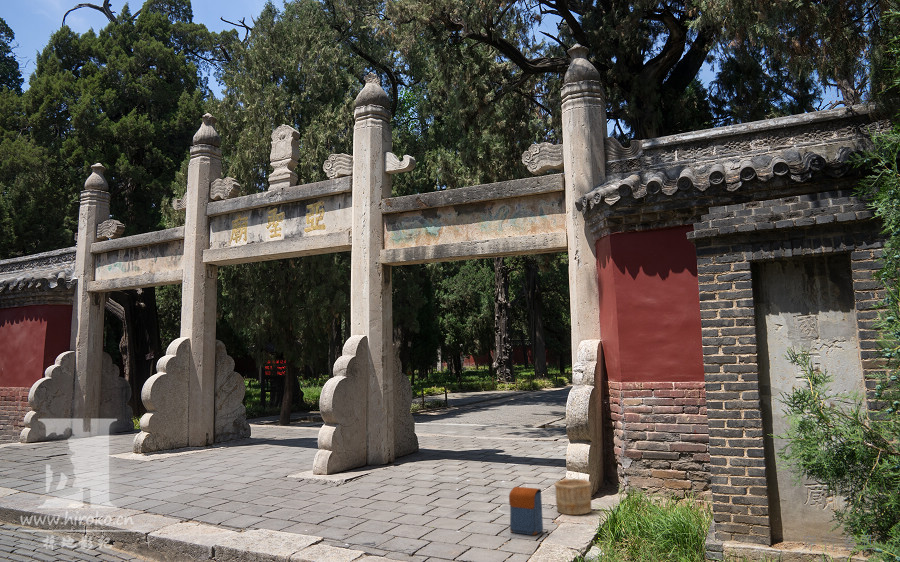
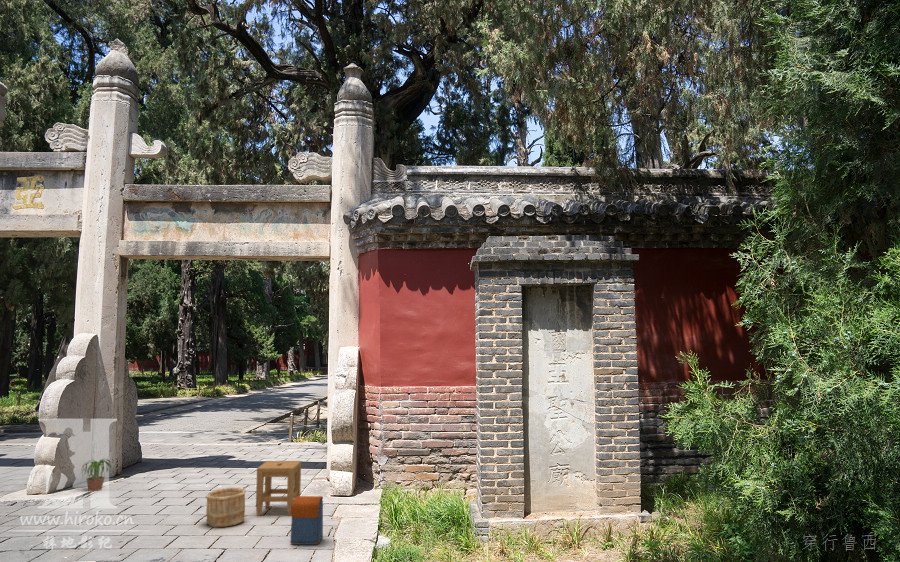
potted plant: none [359,446,388,474] -> present [83,459,111,491]
stool: none [491,455,537,510] -> present [256,461,301,516]
wooden bucket: present [554,479,591,515] -> present [206,488,246,527]

